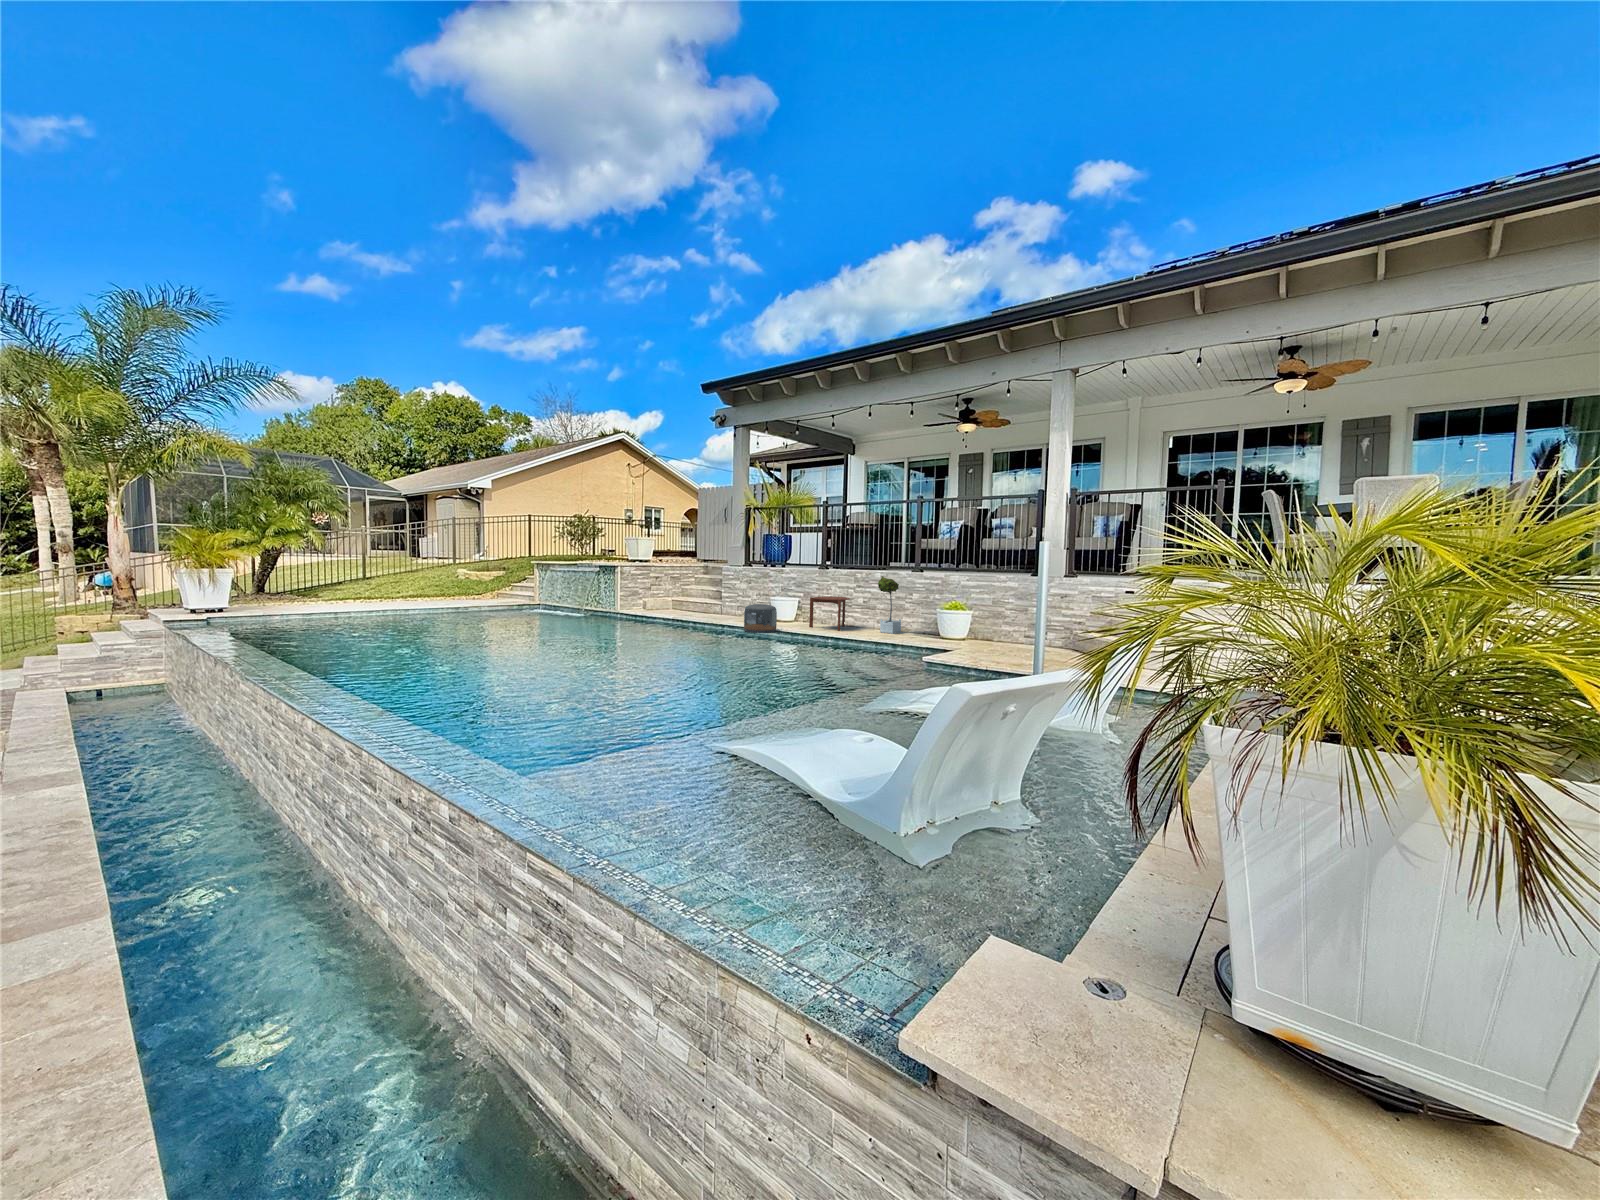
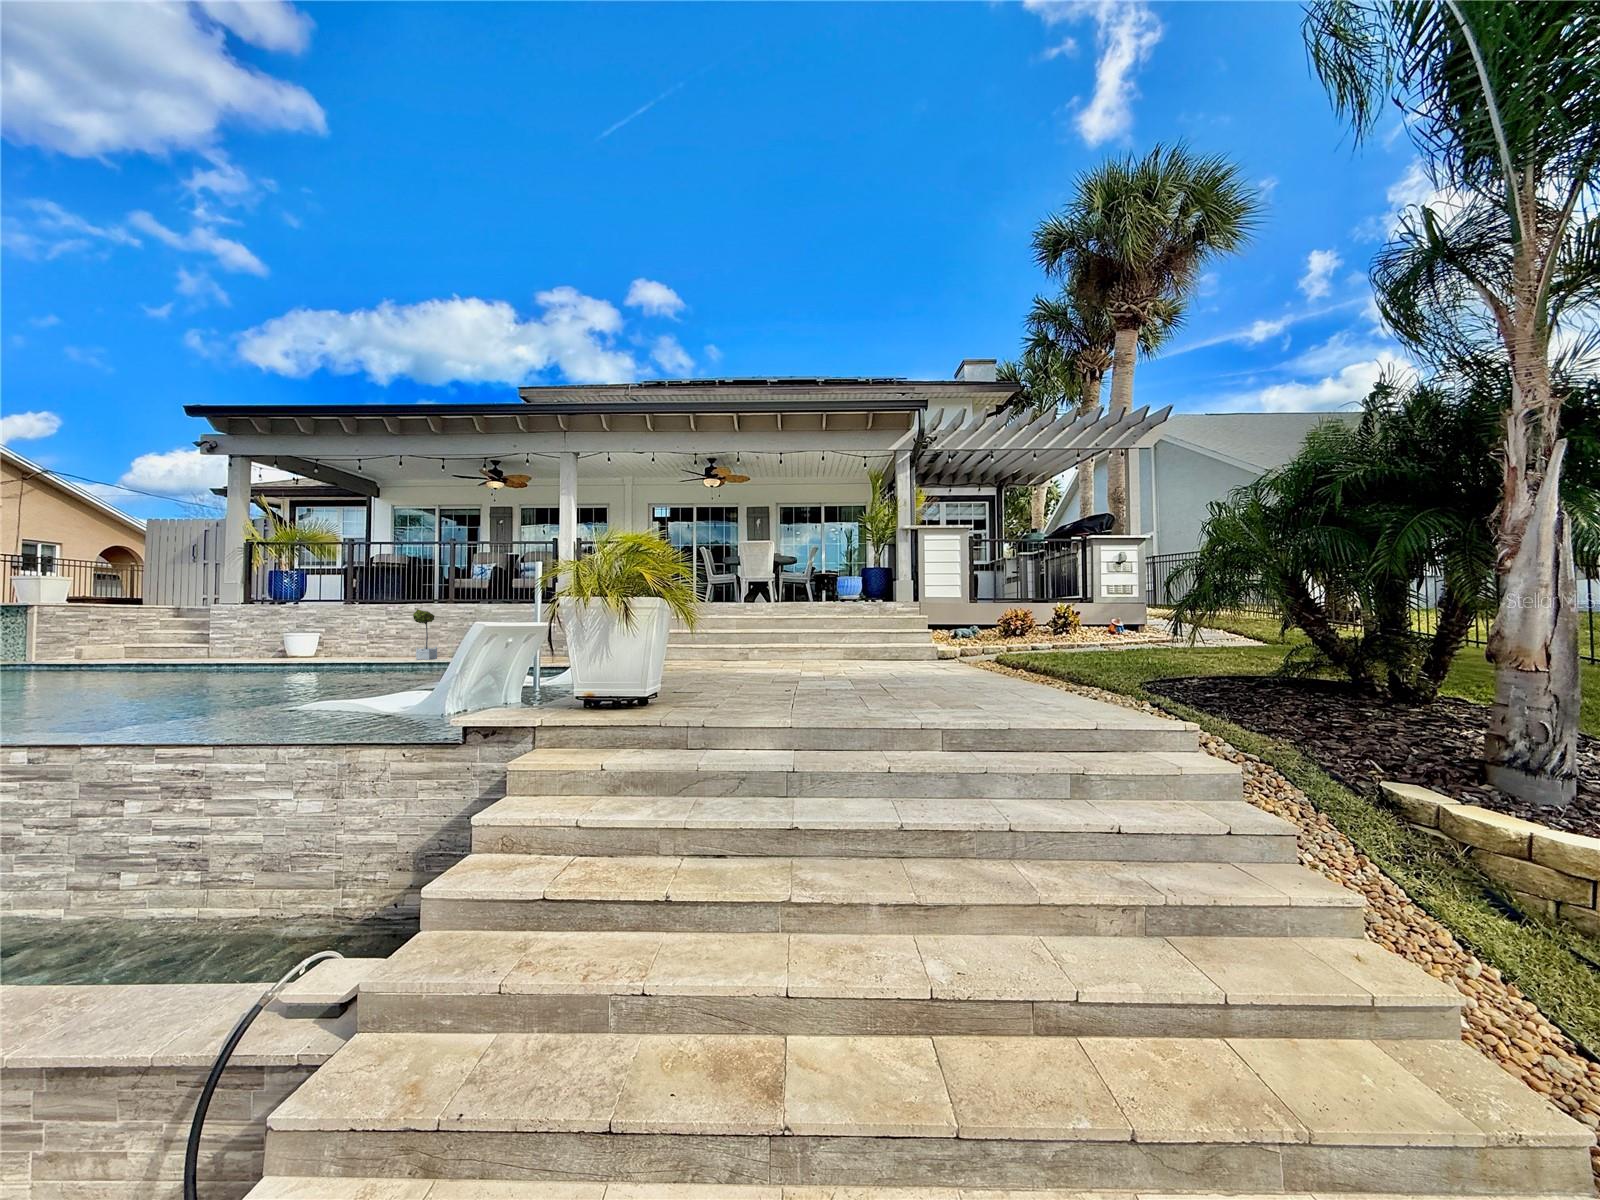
side table: present [809,596,850,631] -> none [335,630,383,661]
pouf: present [744,604,777,633] -> none [253,639,296,667]

